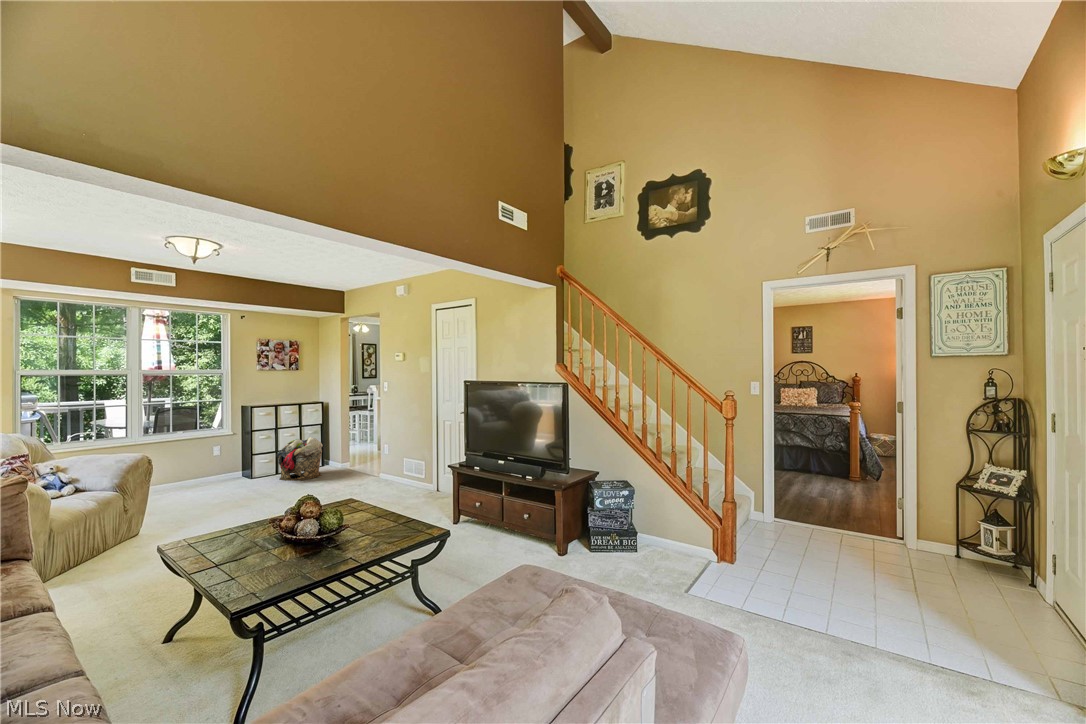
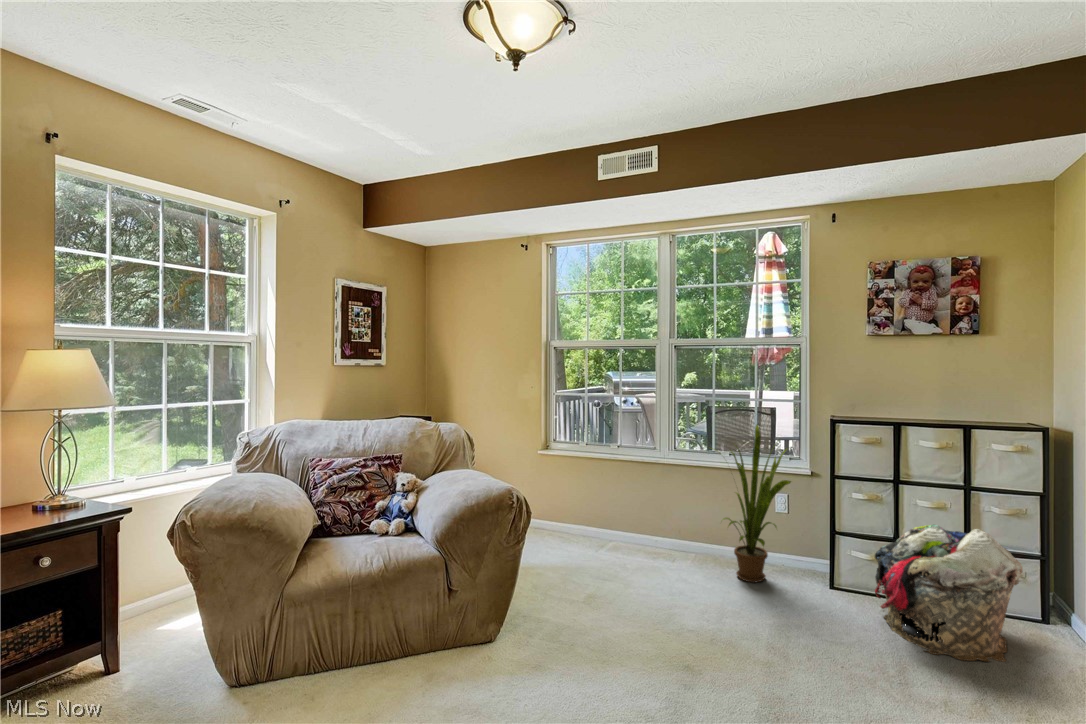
house plant: none [185,414,236,489] -> present [723,424,791,582]

